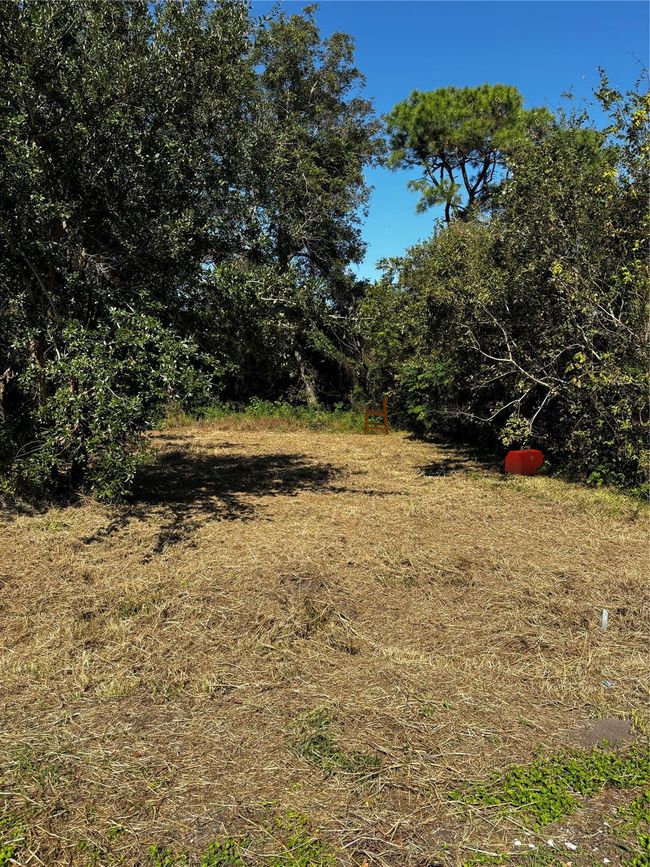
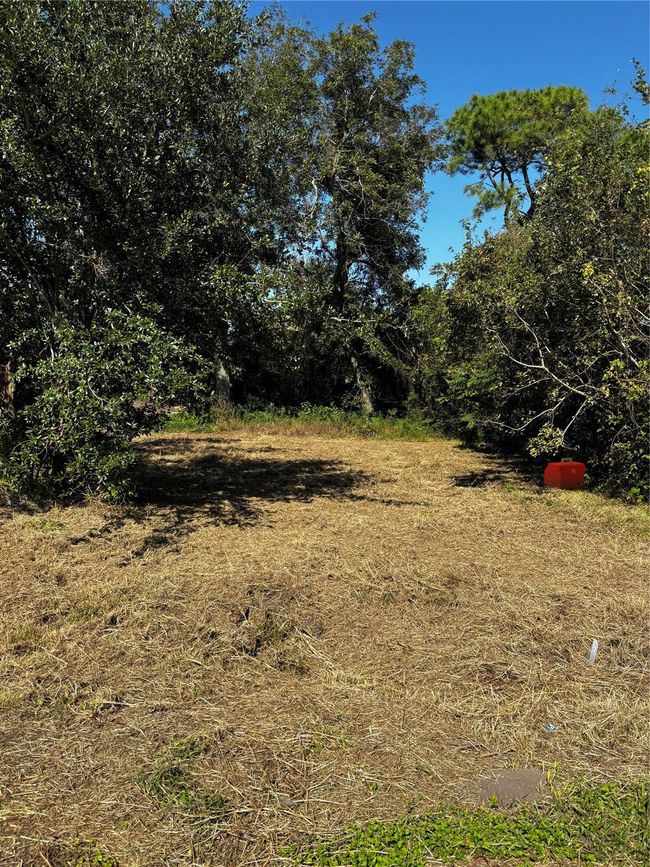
bench: present [364,396,388,435] -> none [413,402,439,443]

